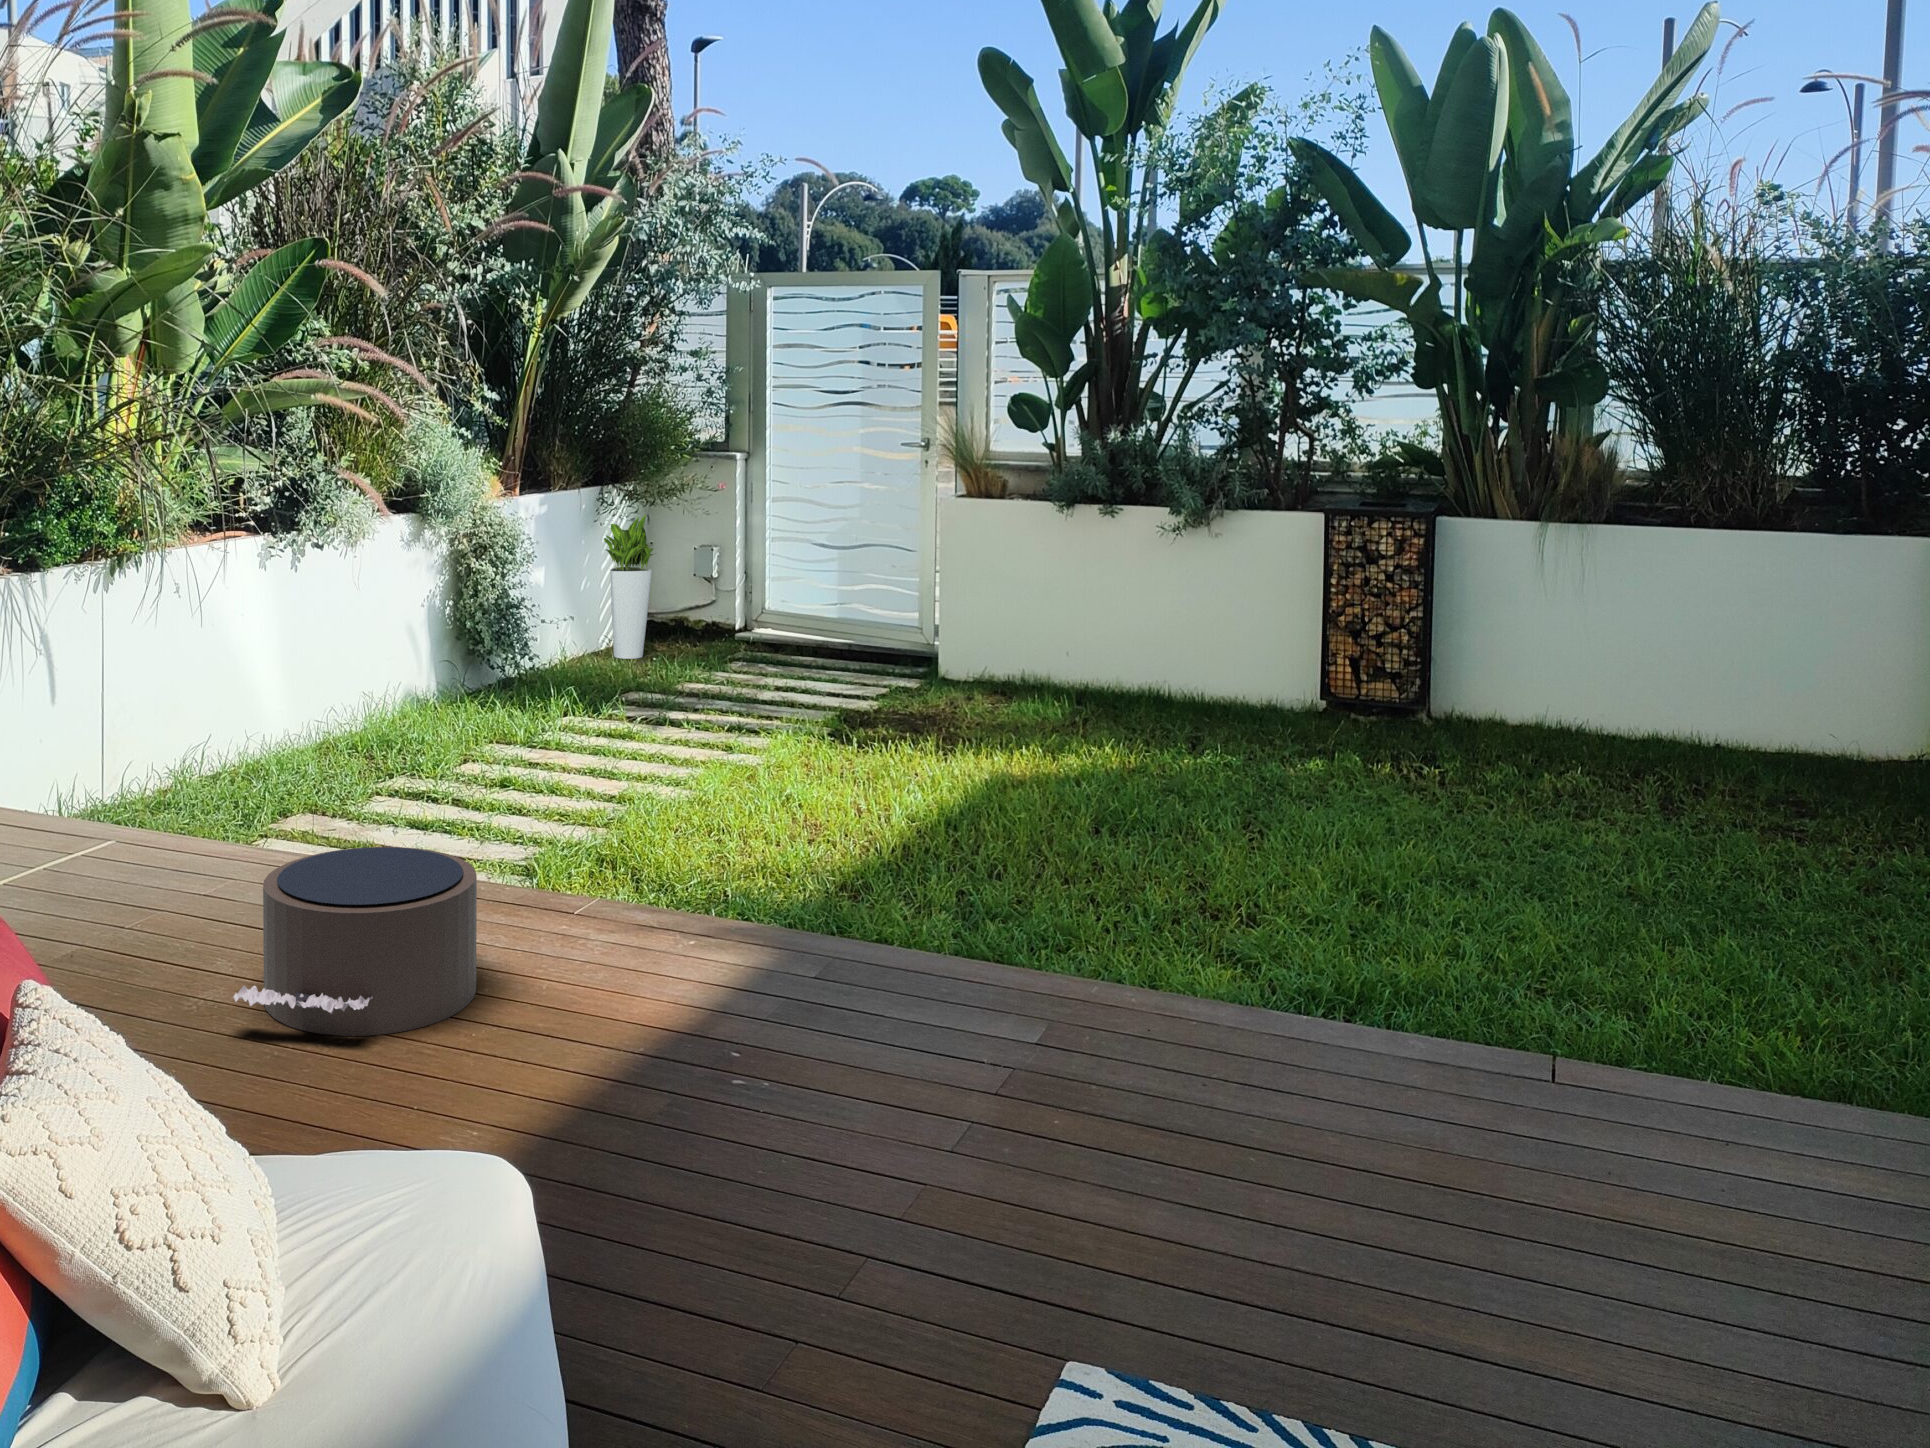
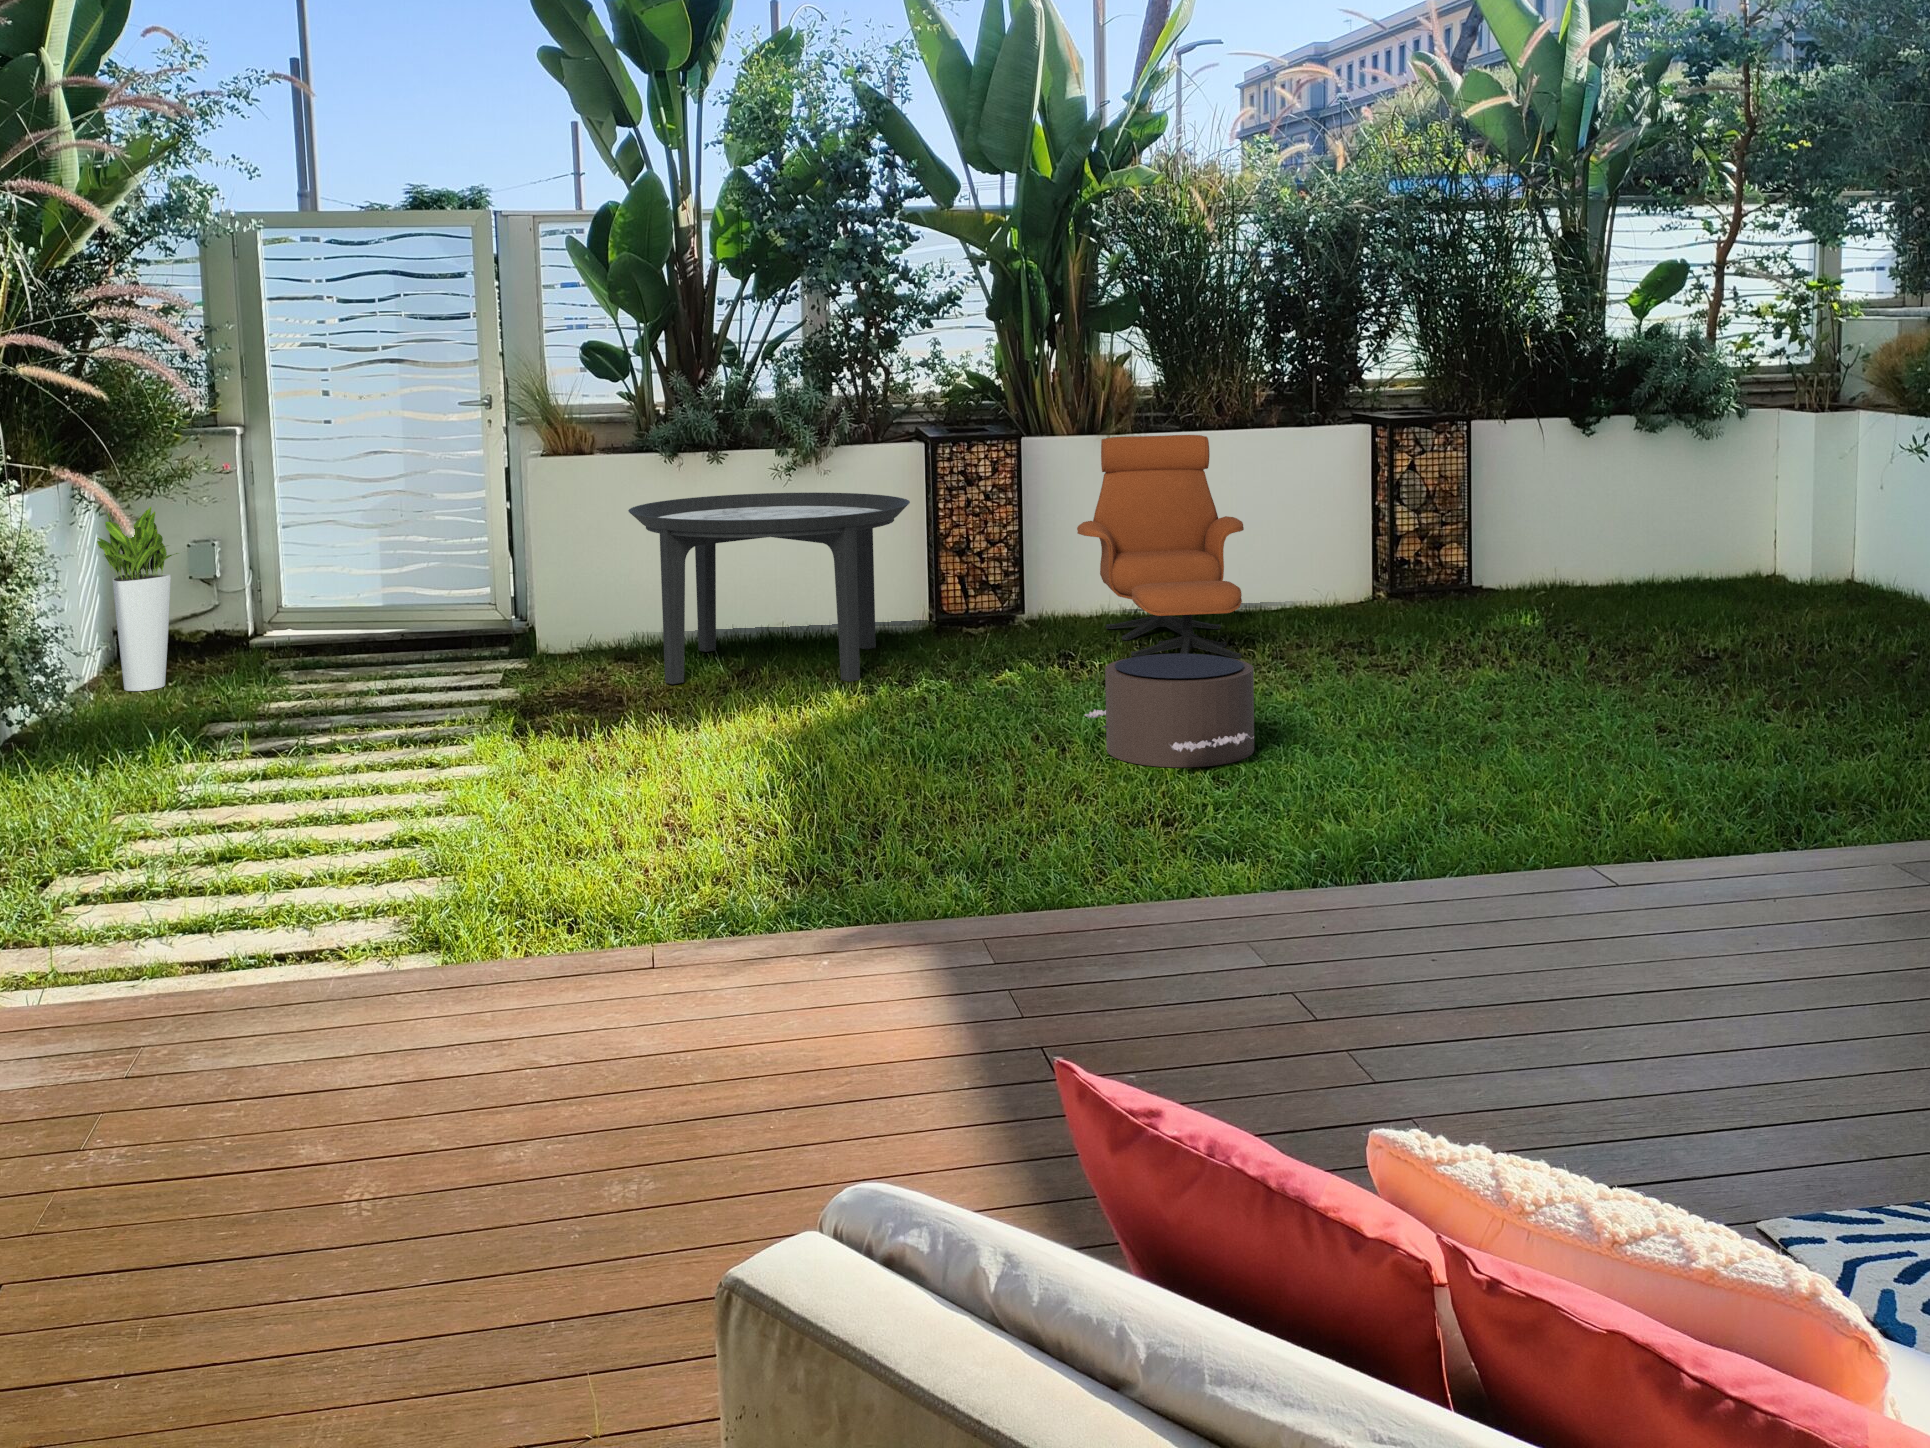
lounge chair: none [1485,523,1717,802] -> present [1077,435,1244,658]
round table: none [980,548,1268,747] -> present [628,493,910,684]
pouf: present [233,847,477,1036] -> present [1085,653,1254,767]

